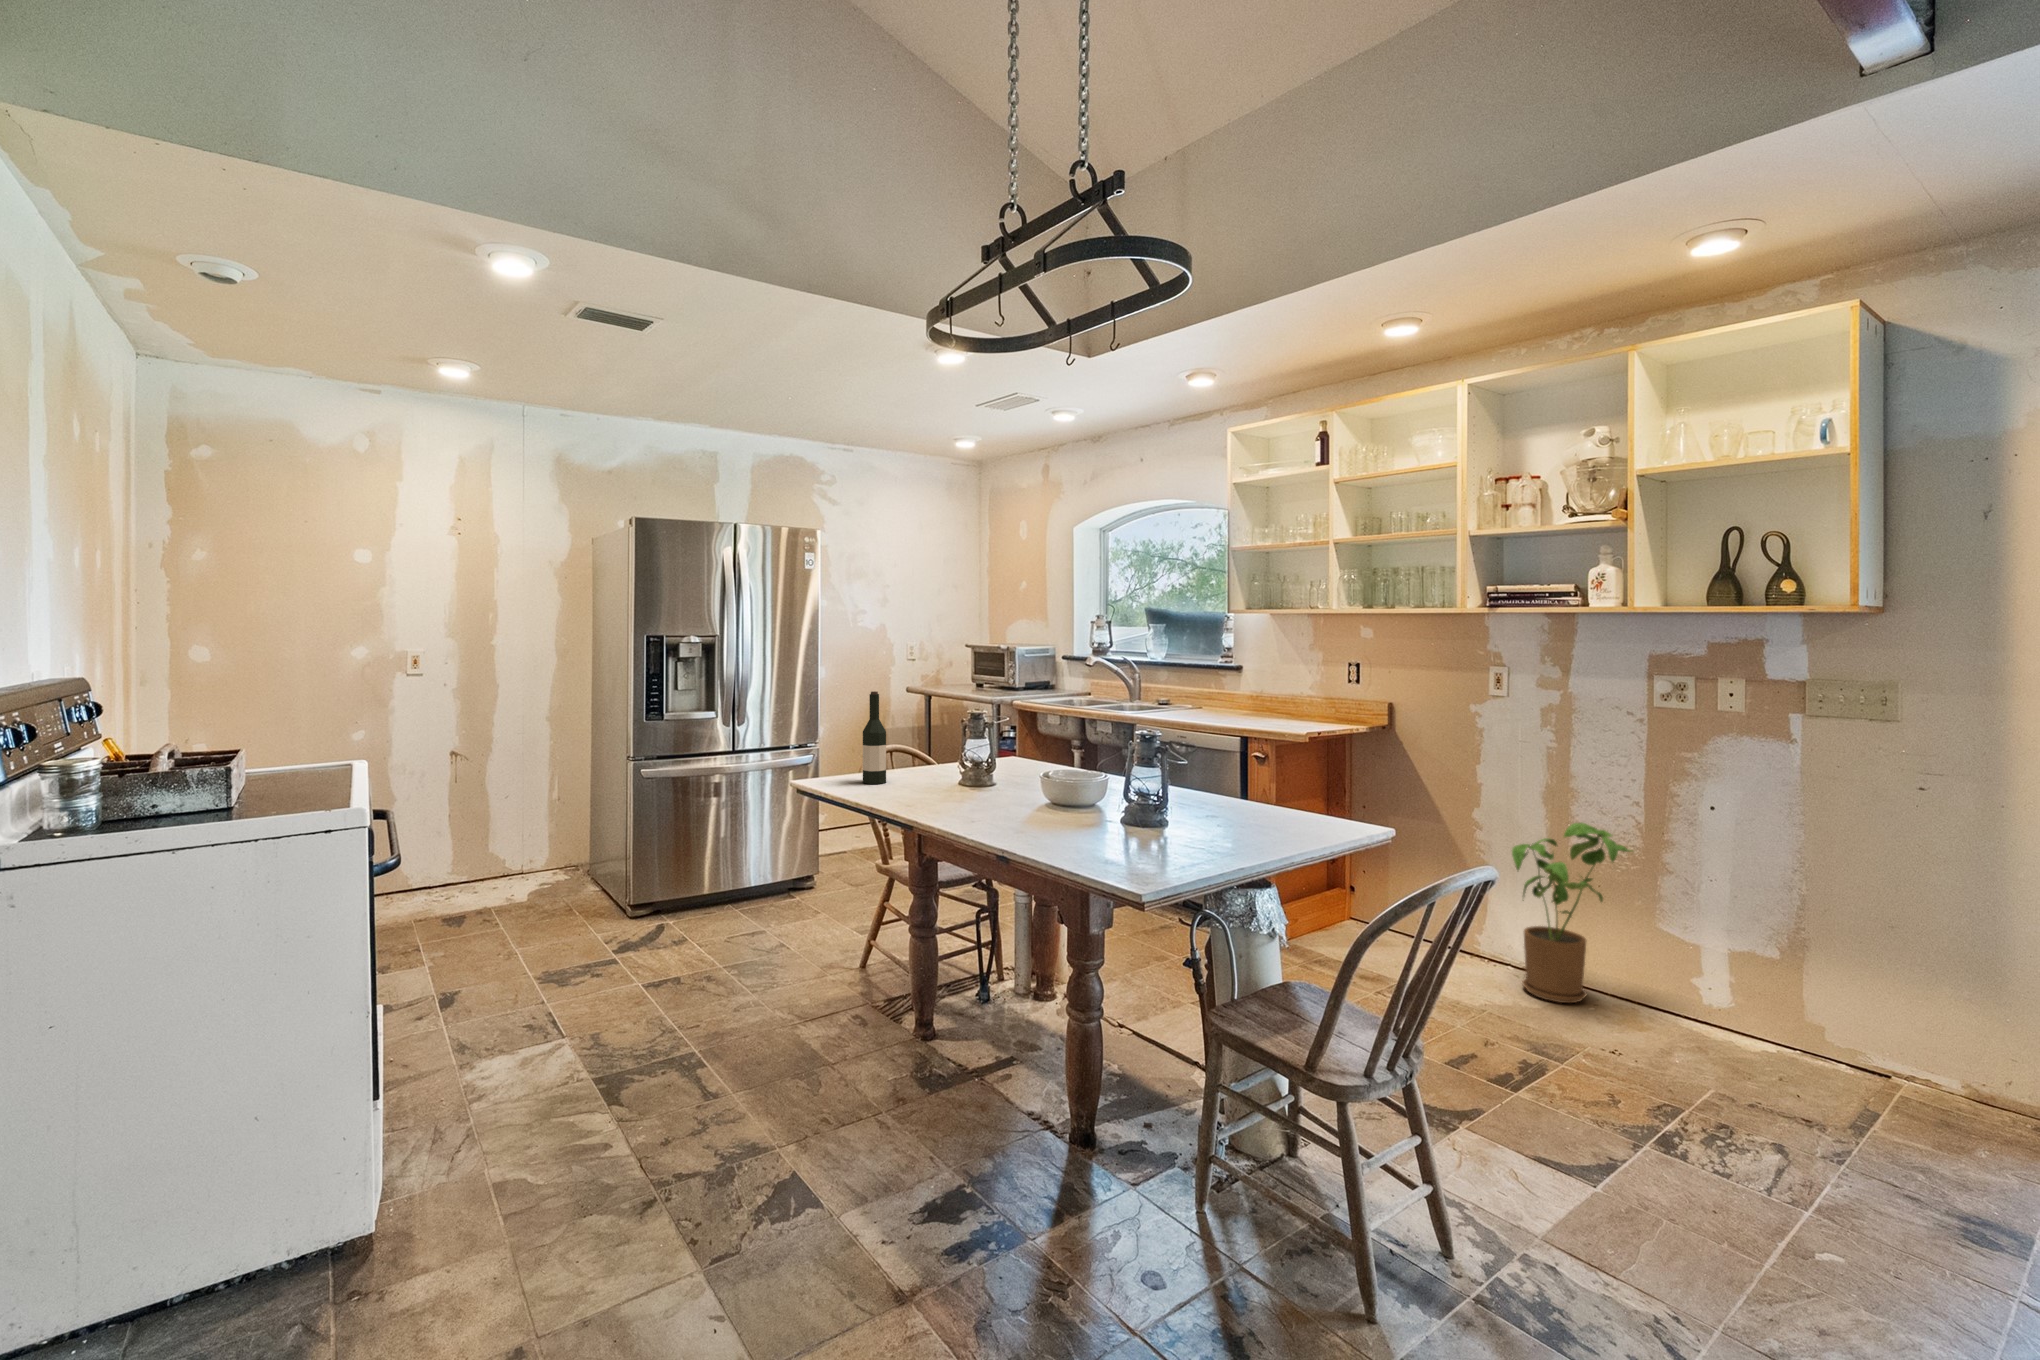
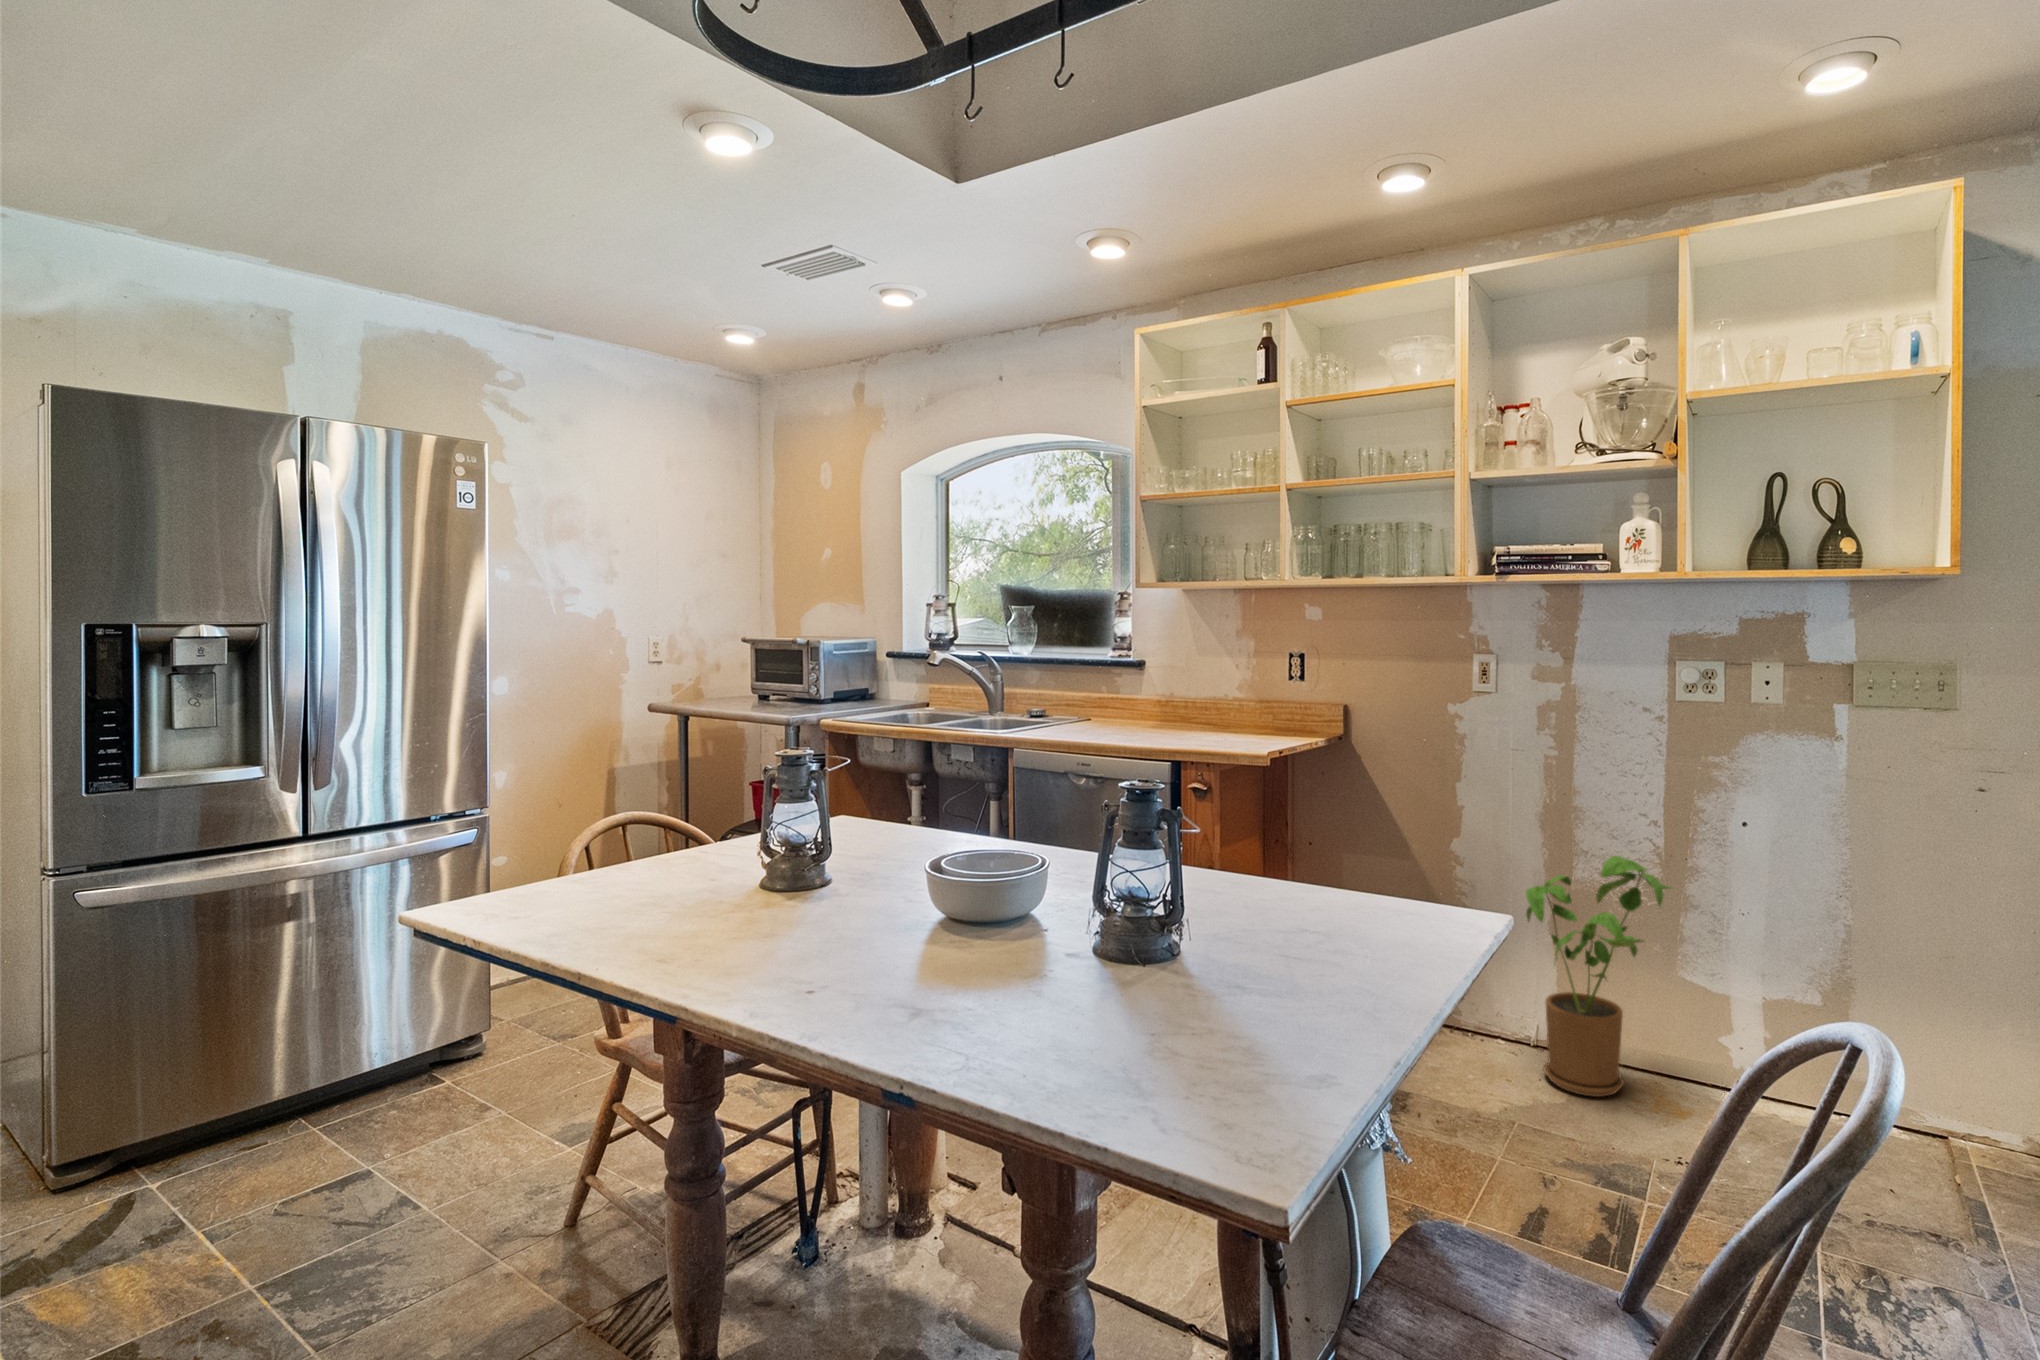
wine bottle: present [863,691,886,784] -> none [560,722,612,906]

